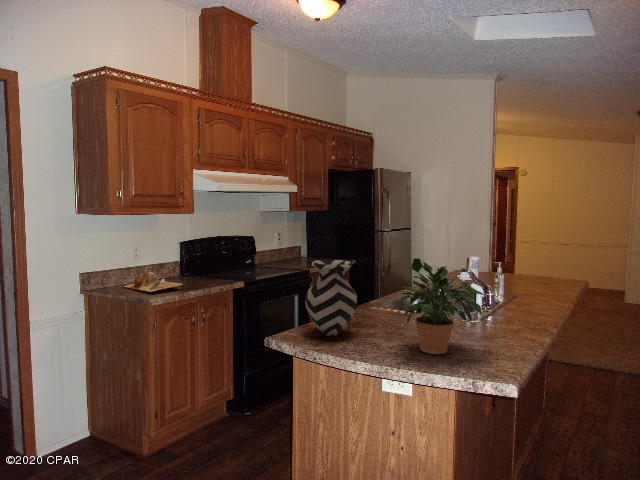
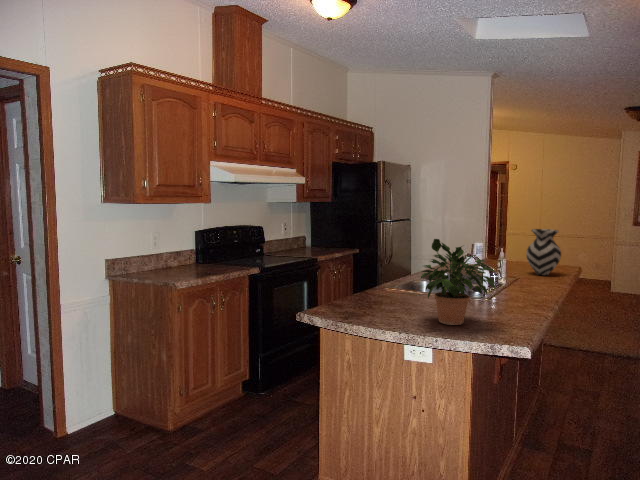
vase: present [305,260,357,336] -> present [526,229,561,275]
chopping board: present [124,272,183,292] -> none [146,259,205,277]

